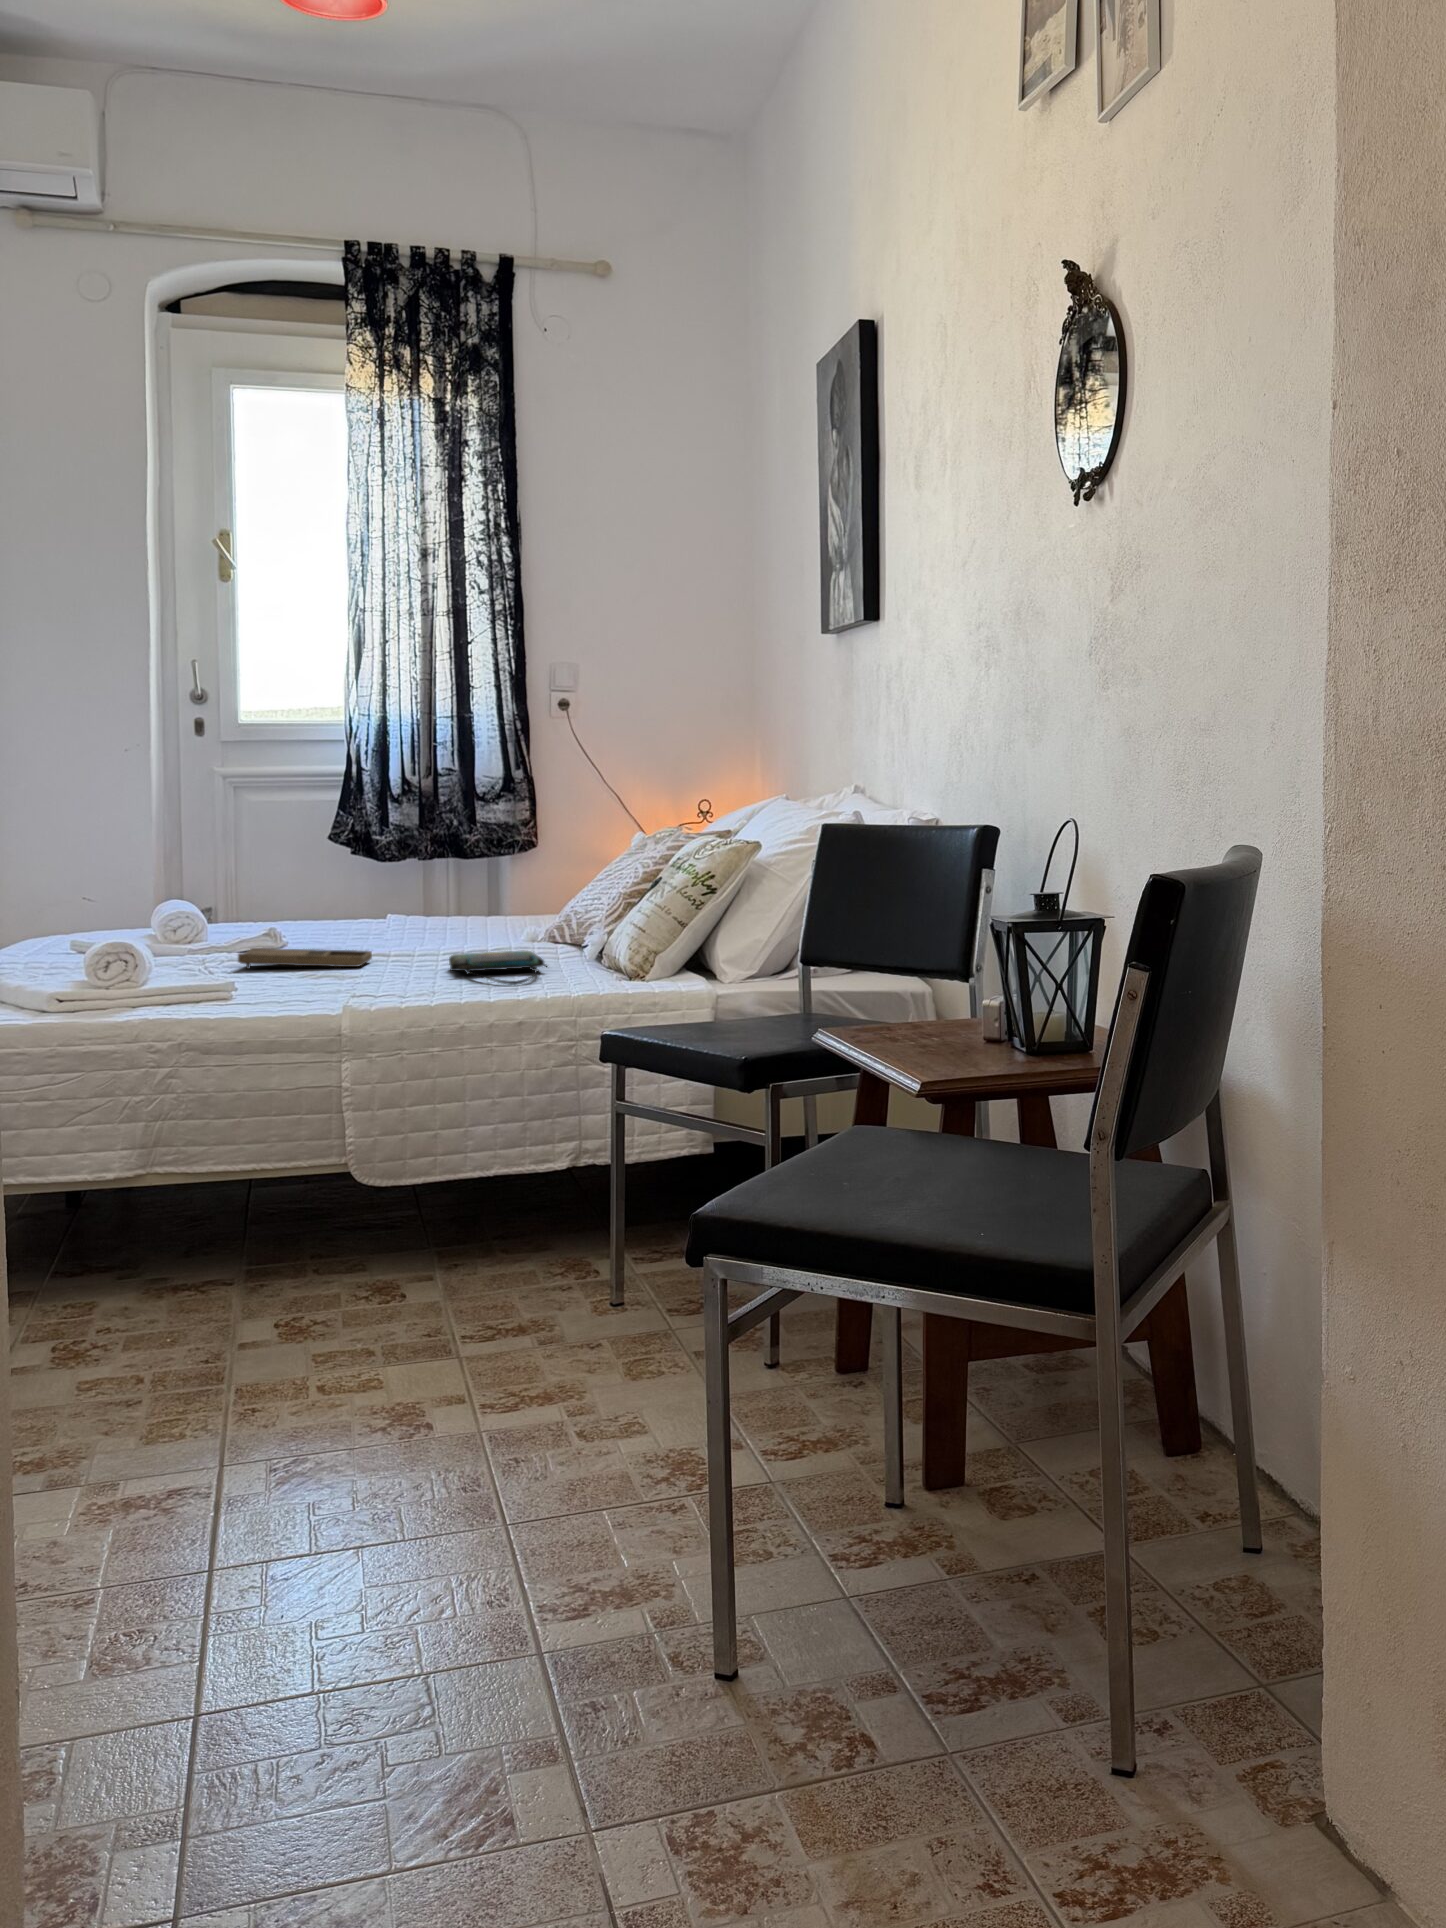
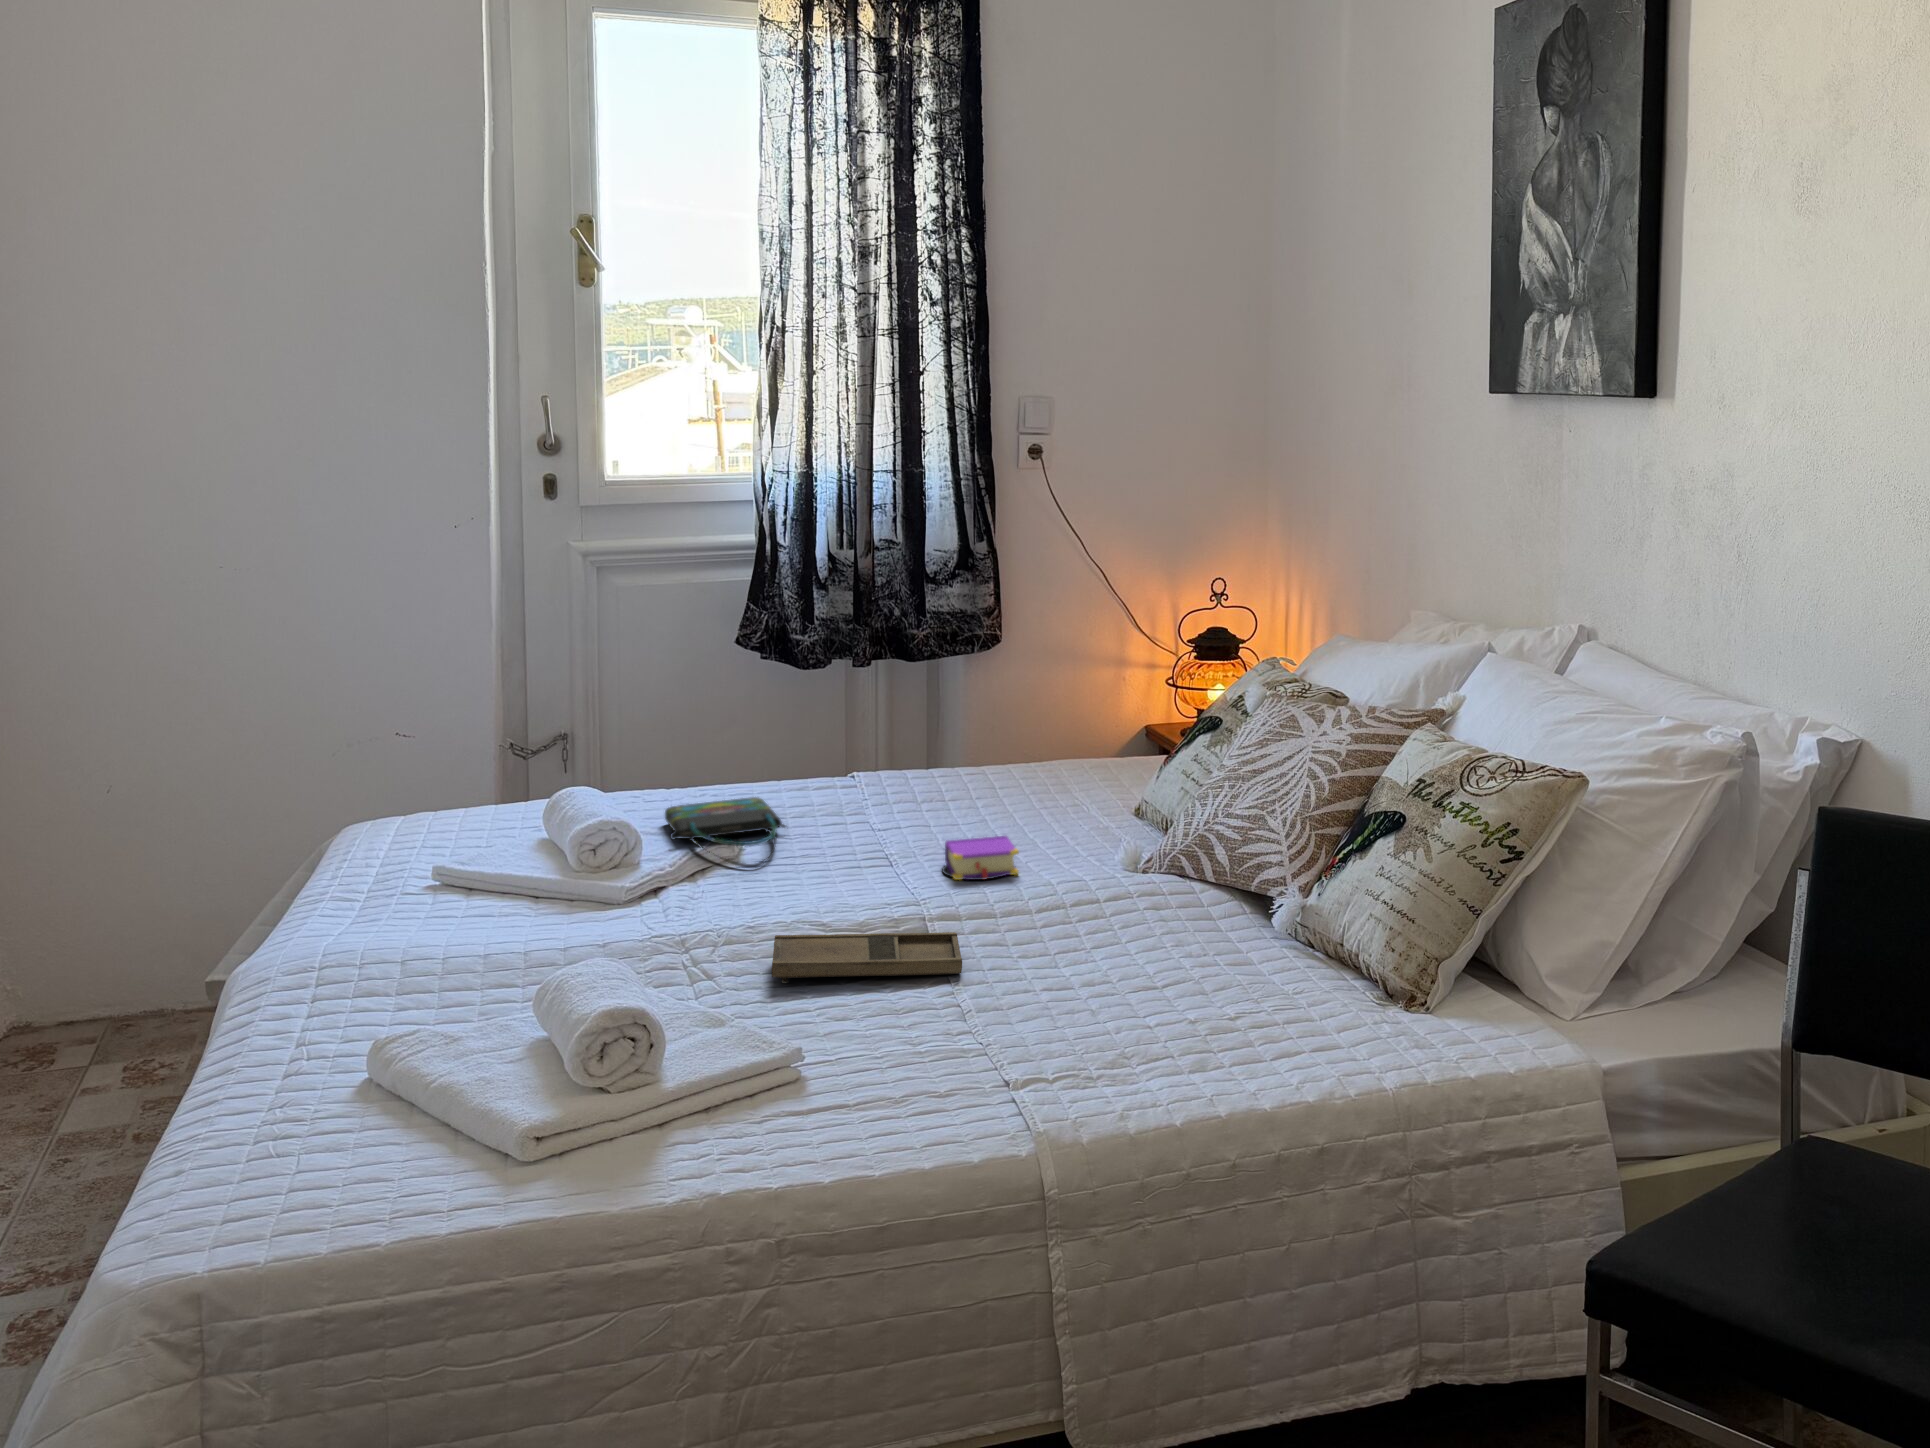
book: none [376,924,481,948] -> present [942,836,1019,880]
tote bag: present [449,951,547,985] -> present [665,797,785,868]

